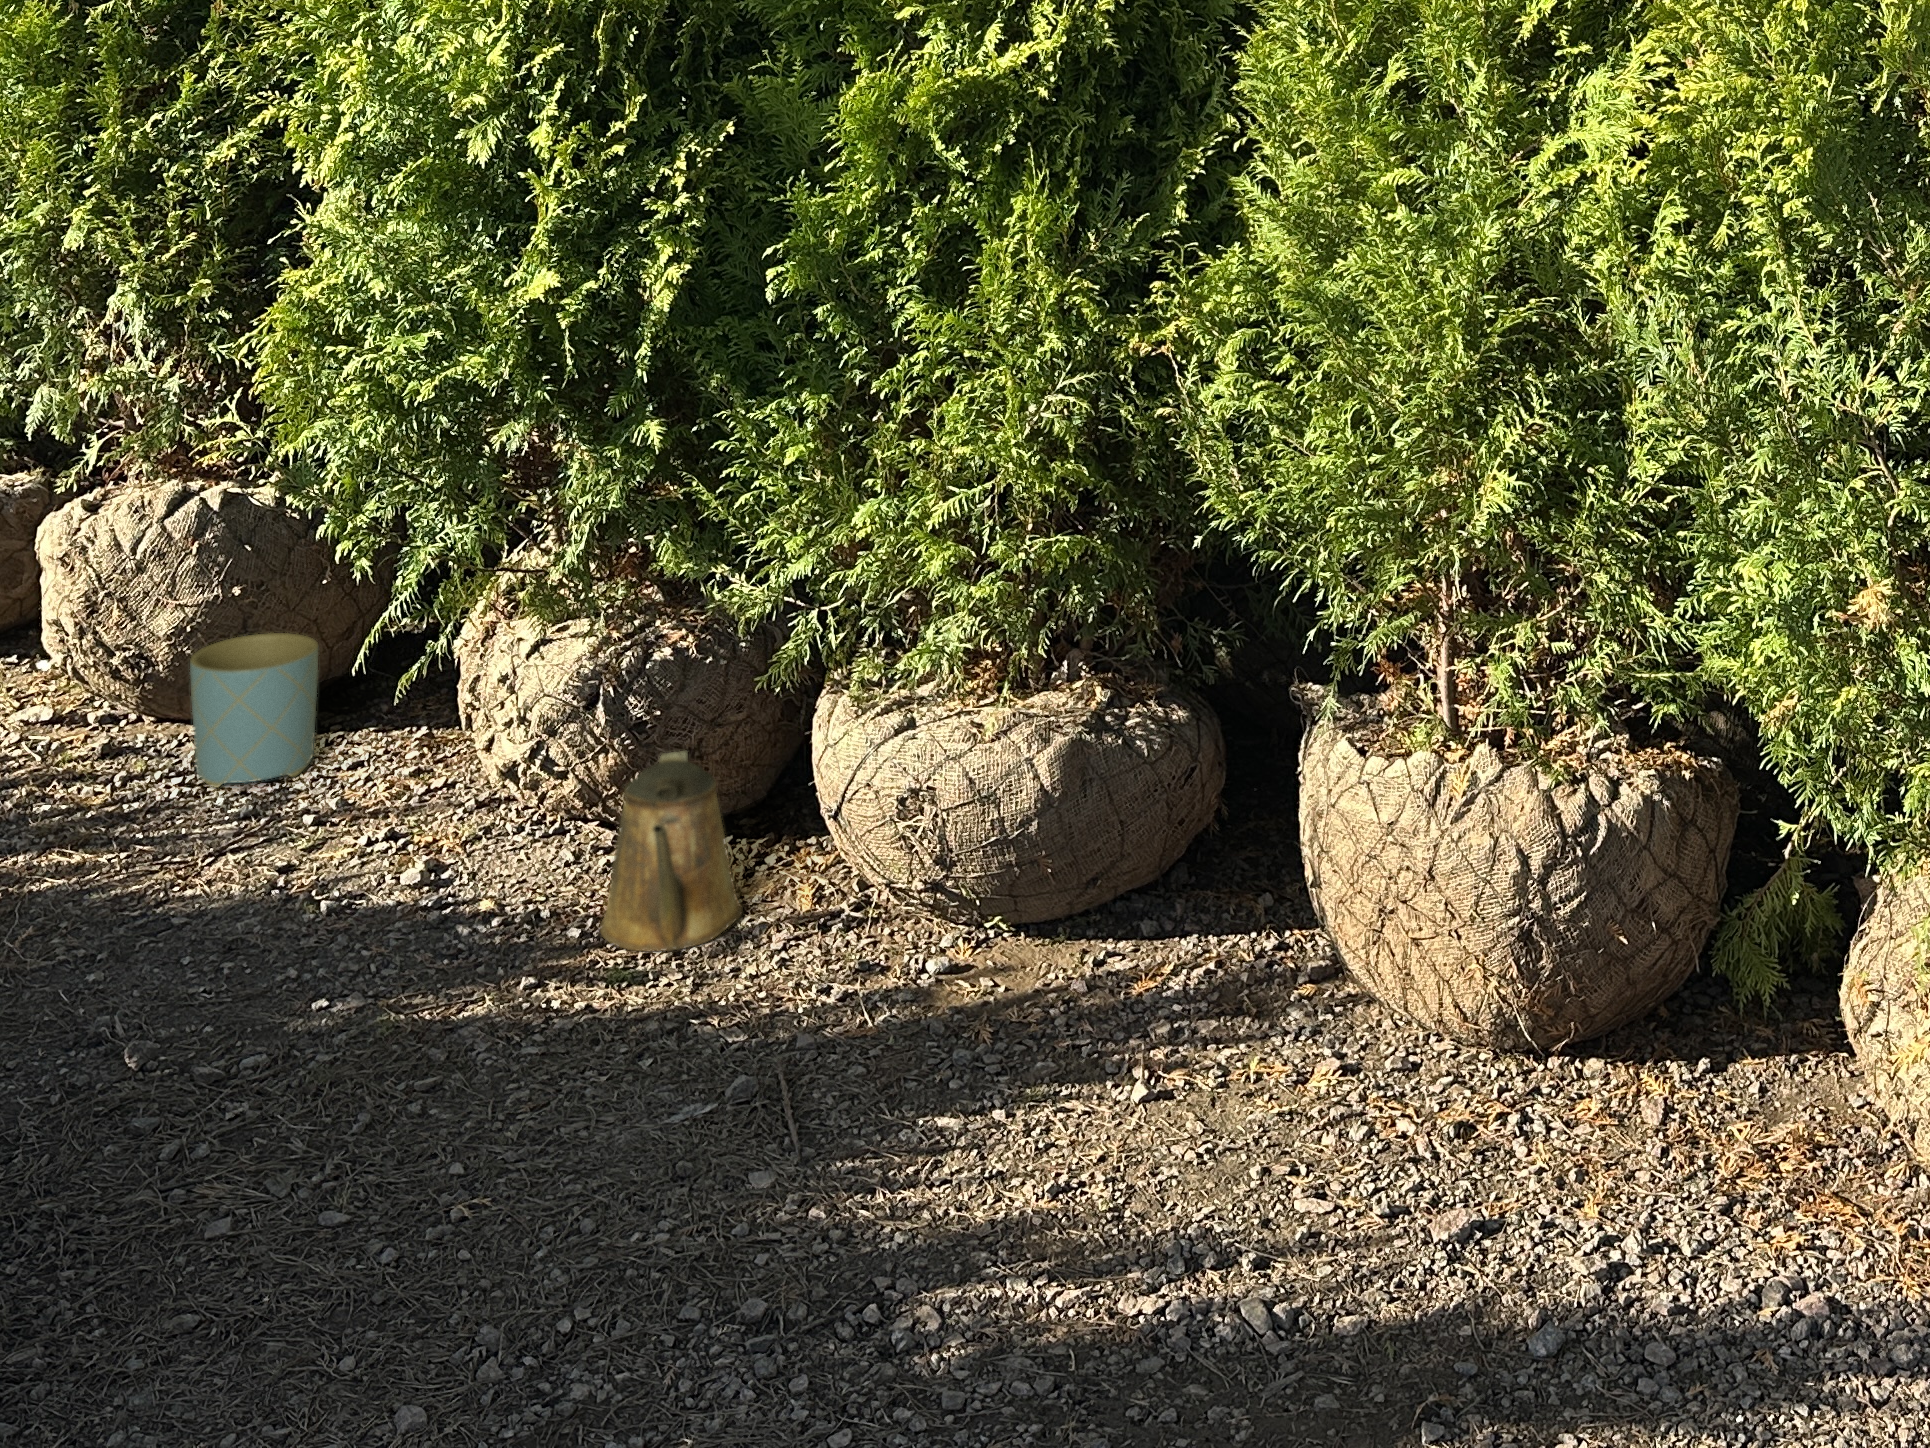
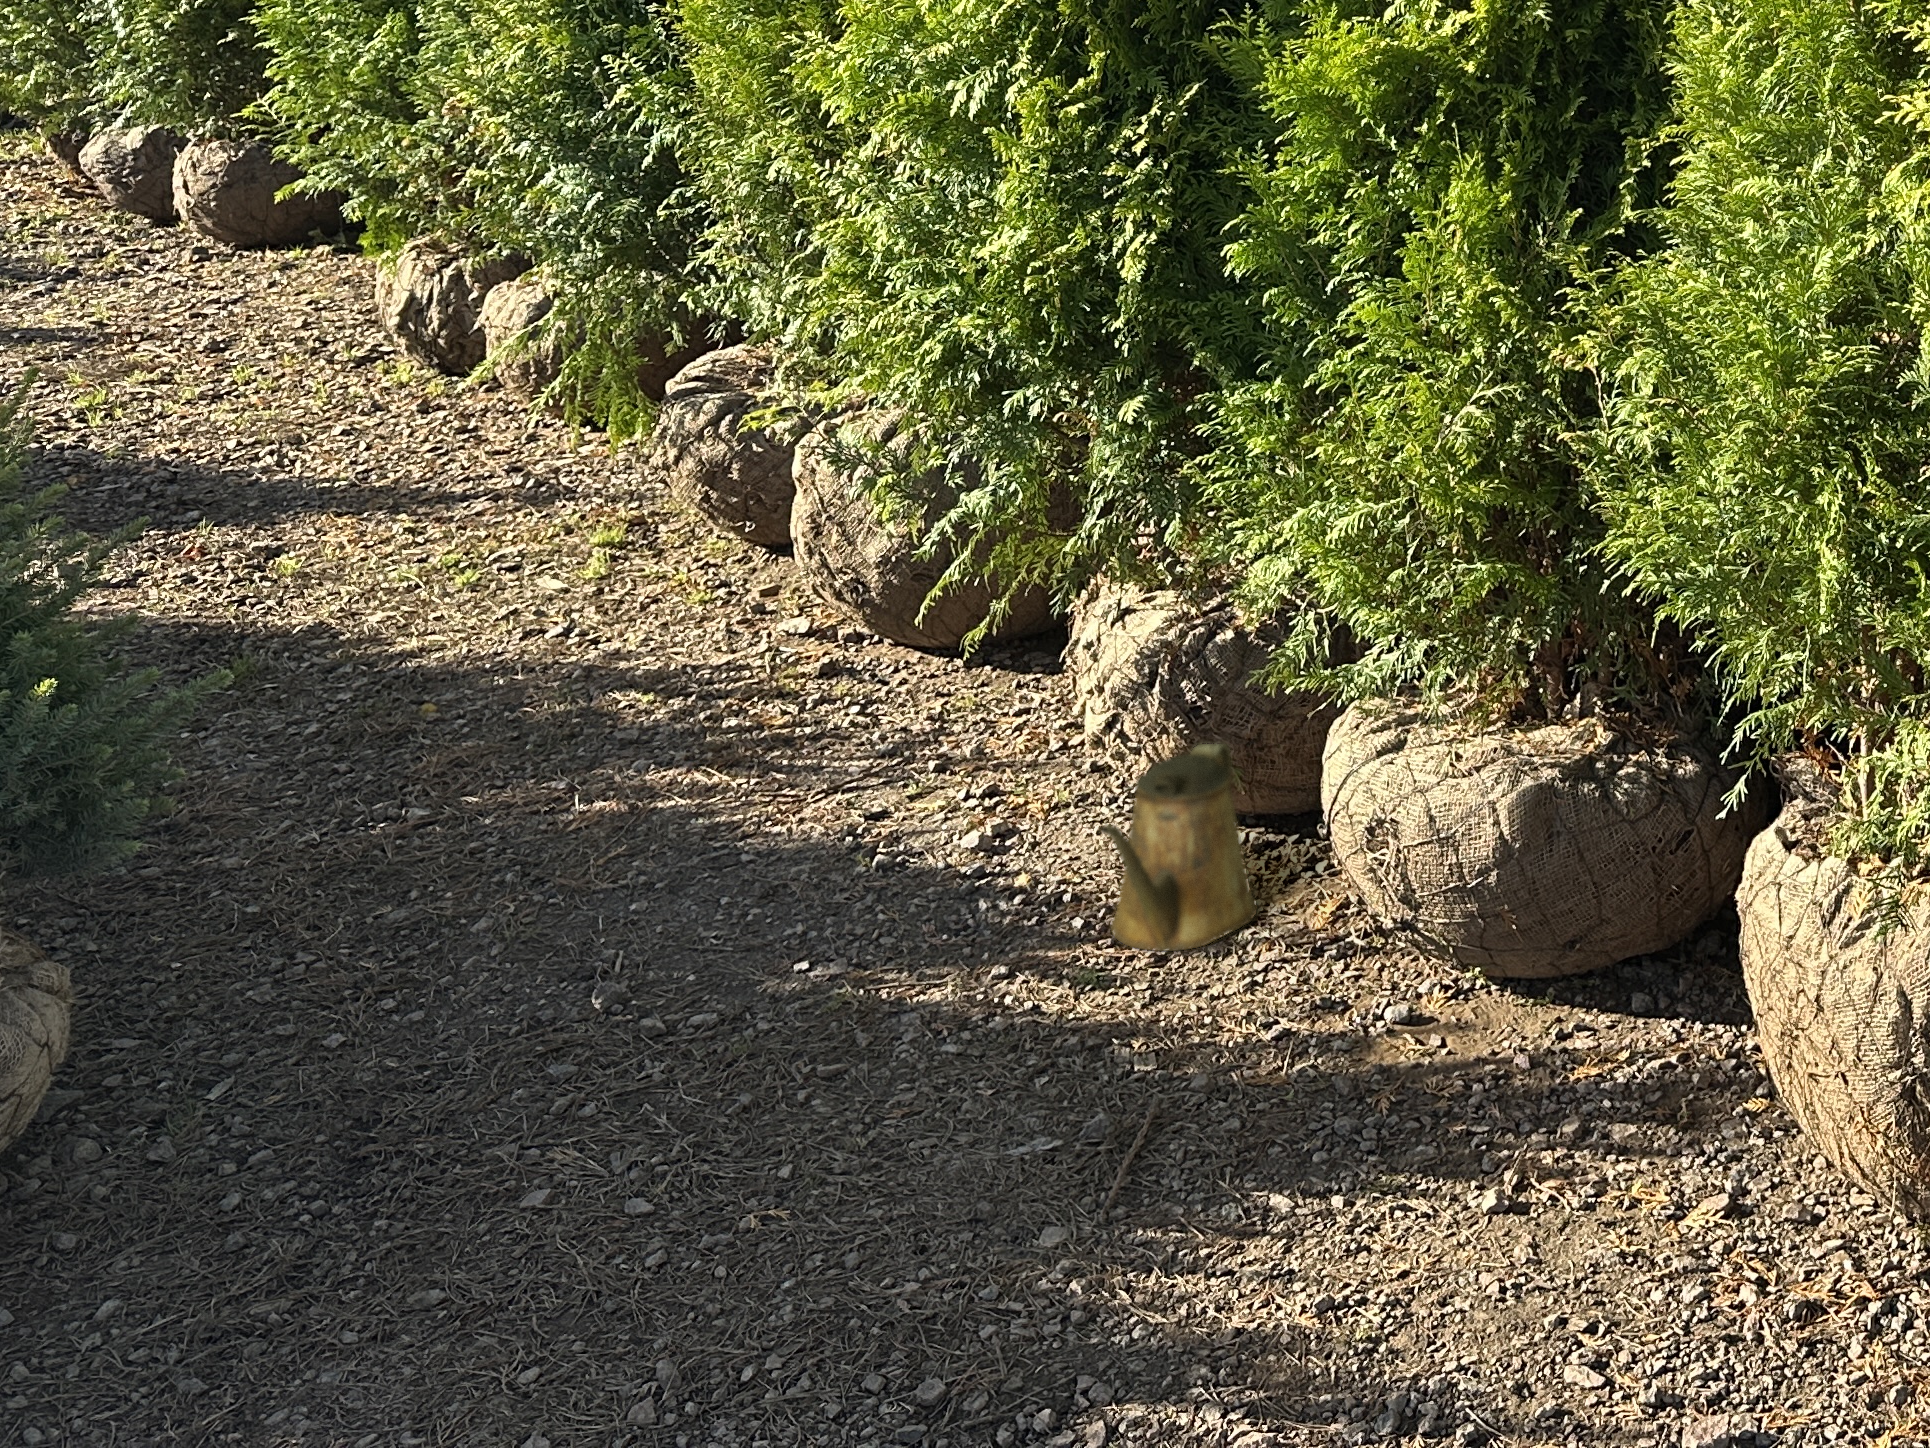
planter: present [190,633,318,788] -> none [877,576,998,721]

